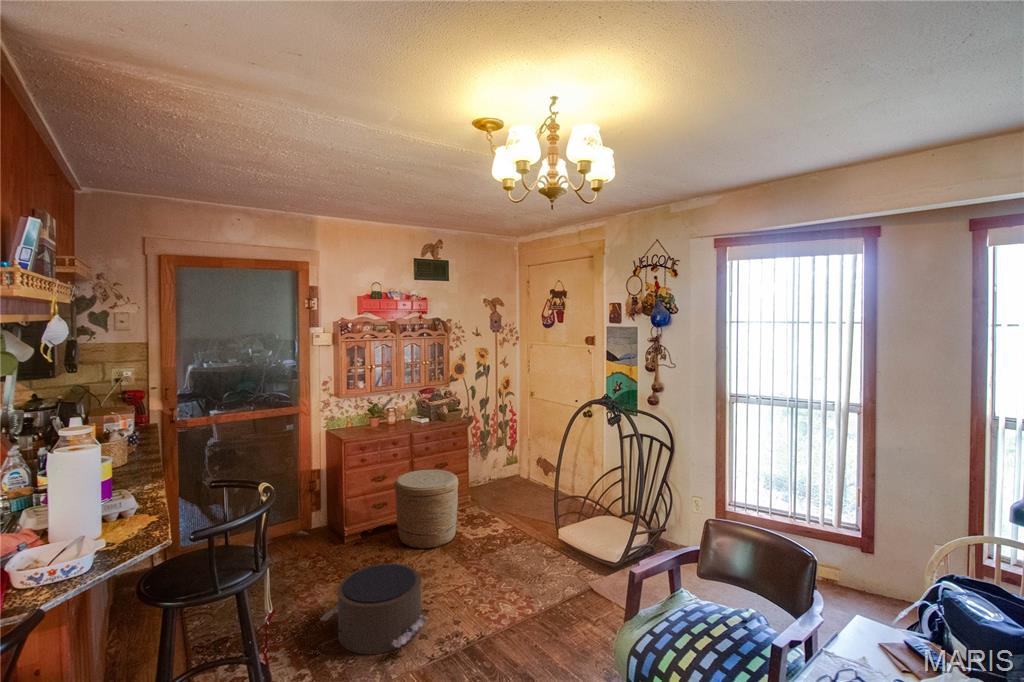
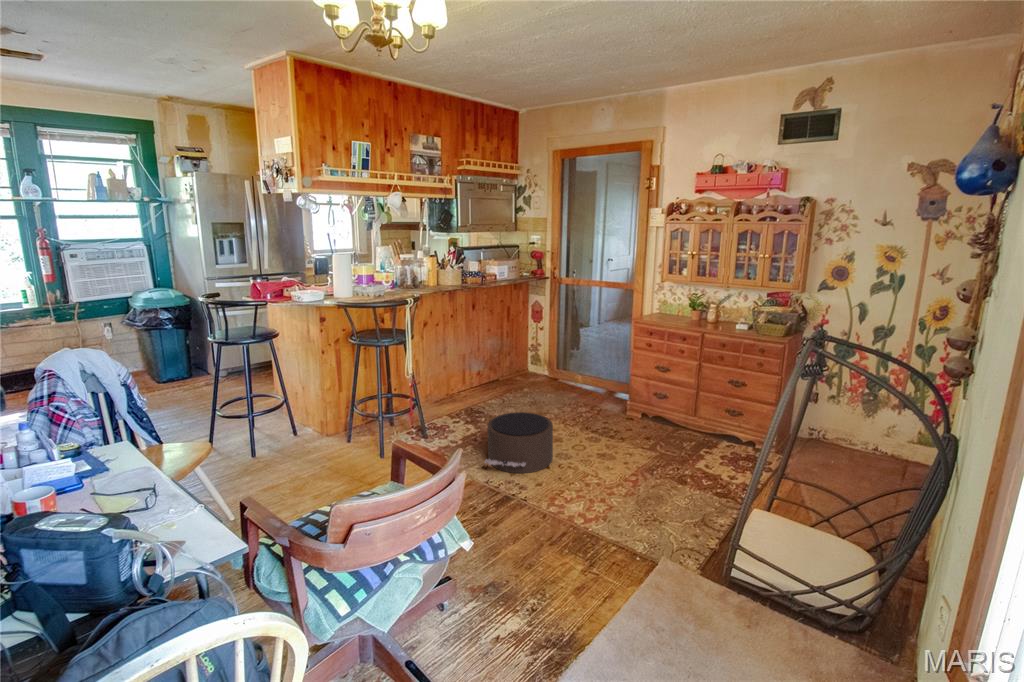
woven basket: present [394,470,459,549] -> none [643,373,716,457]

